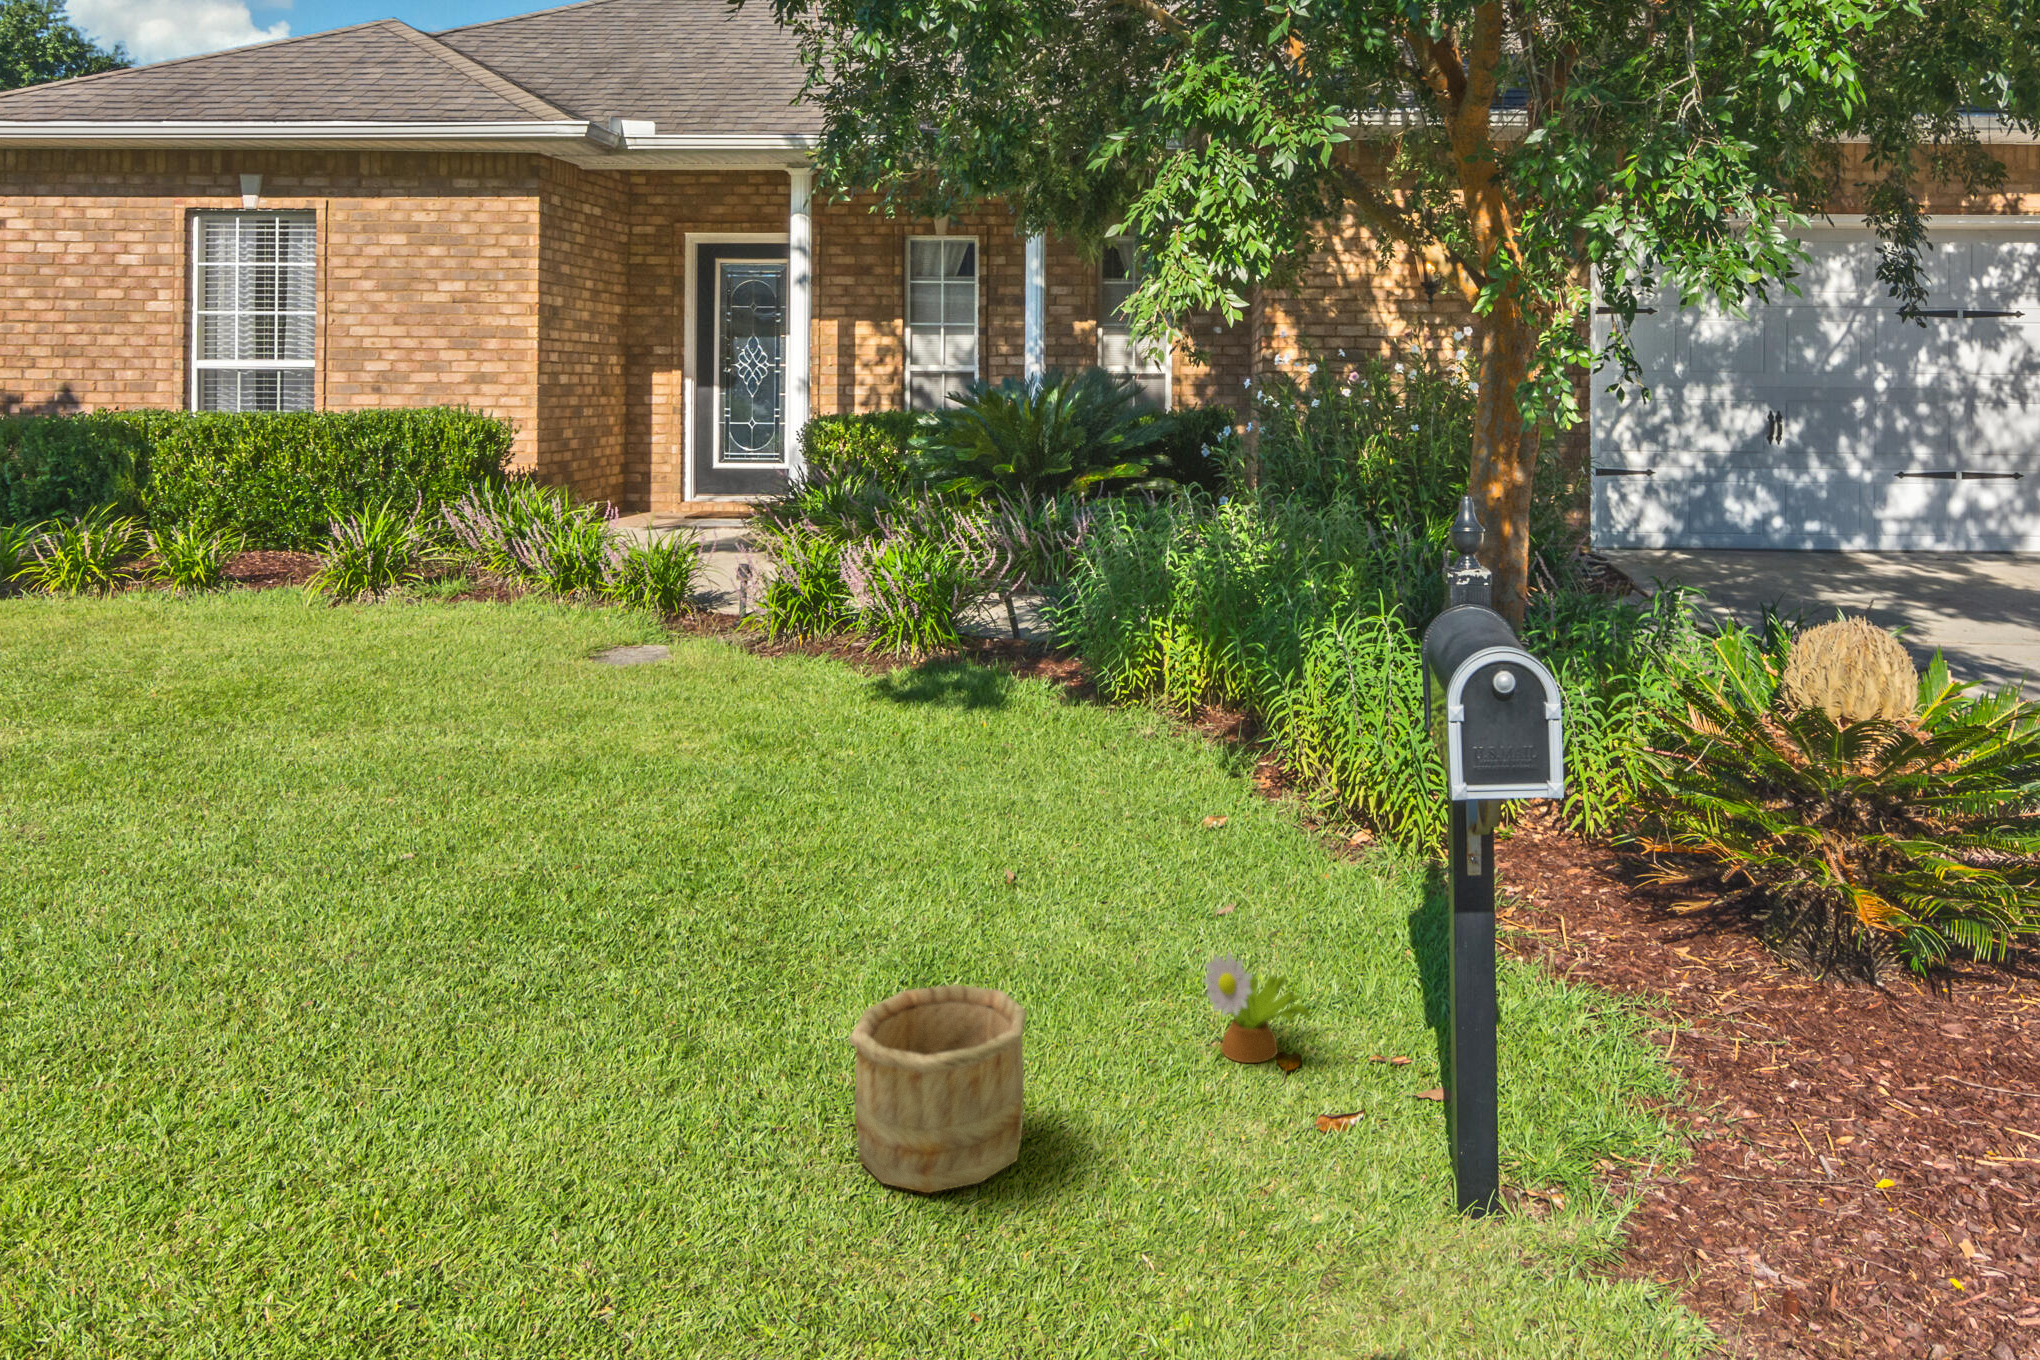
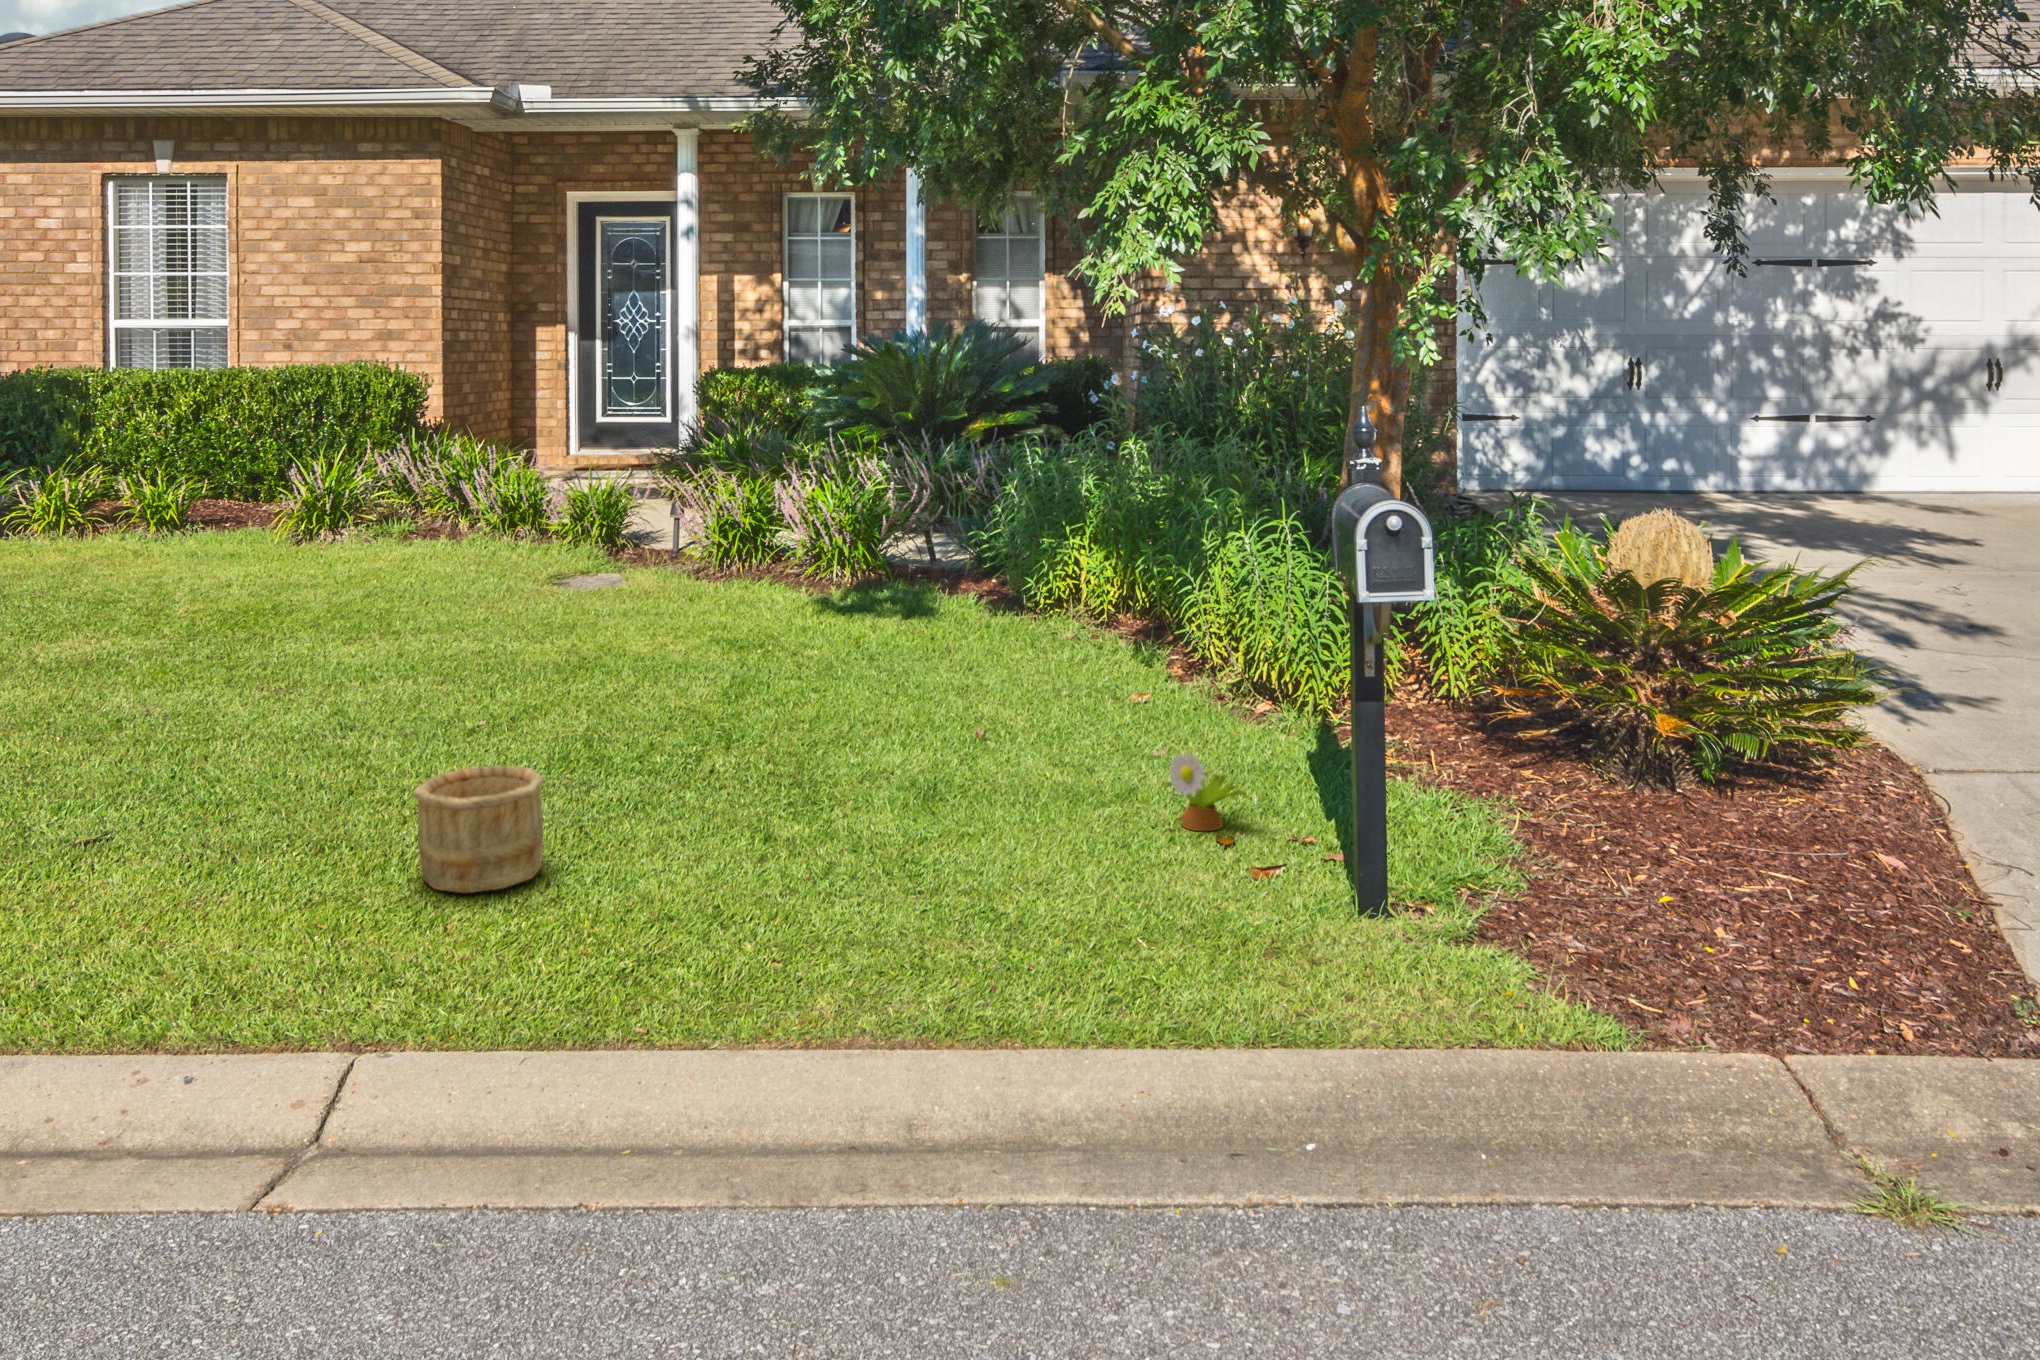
wooden bucket: present [849,985,1027,1193] -> present [413,765,544,893]

